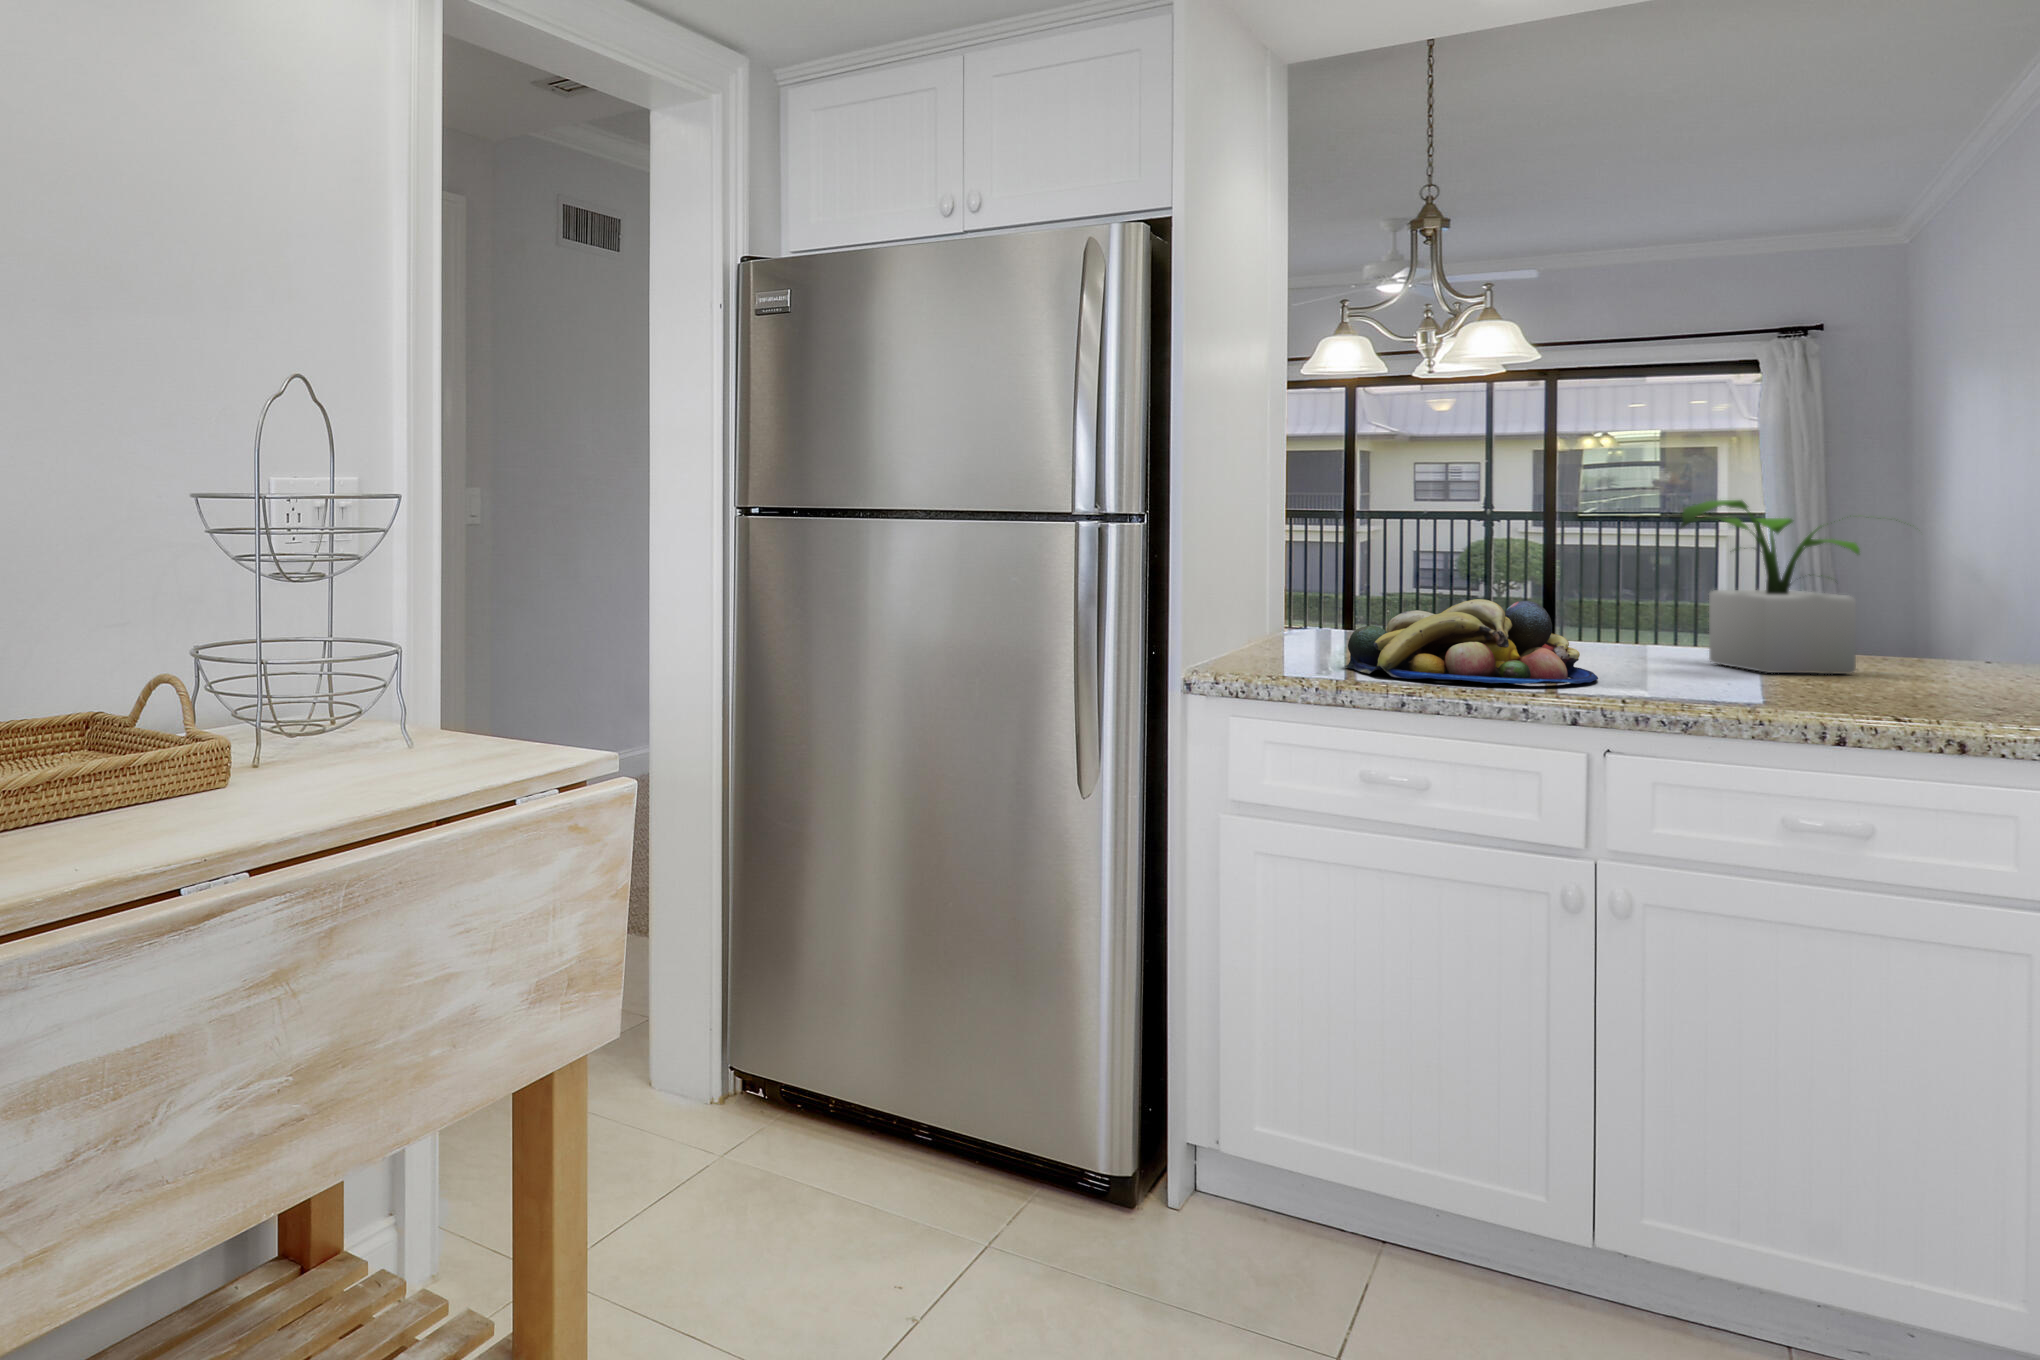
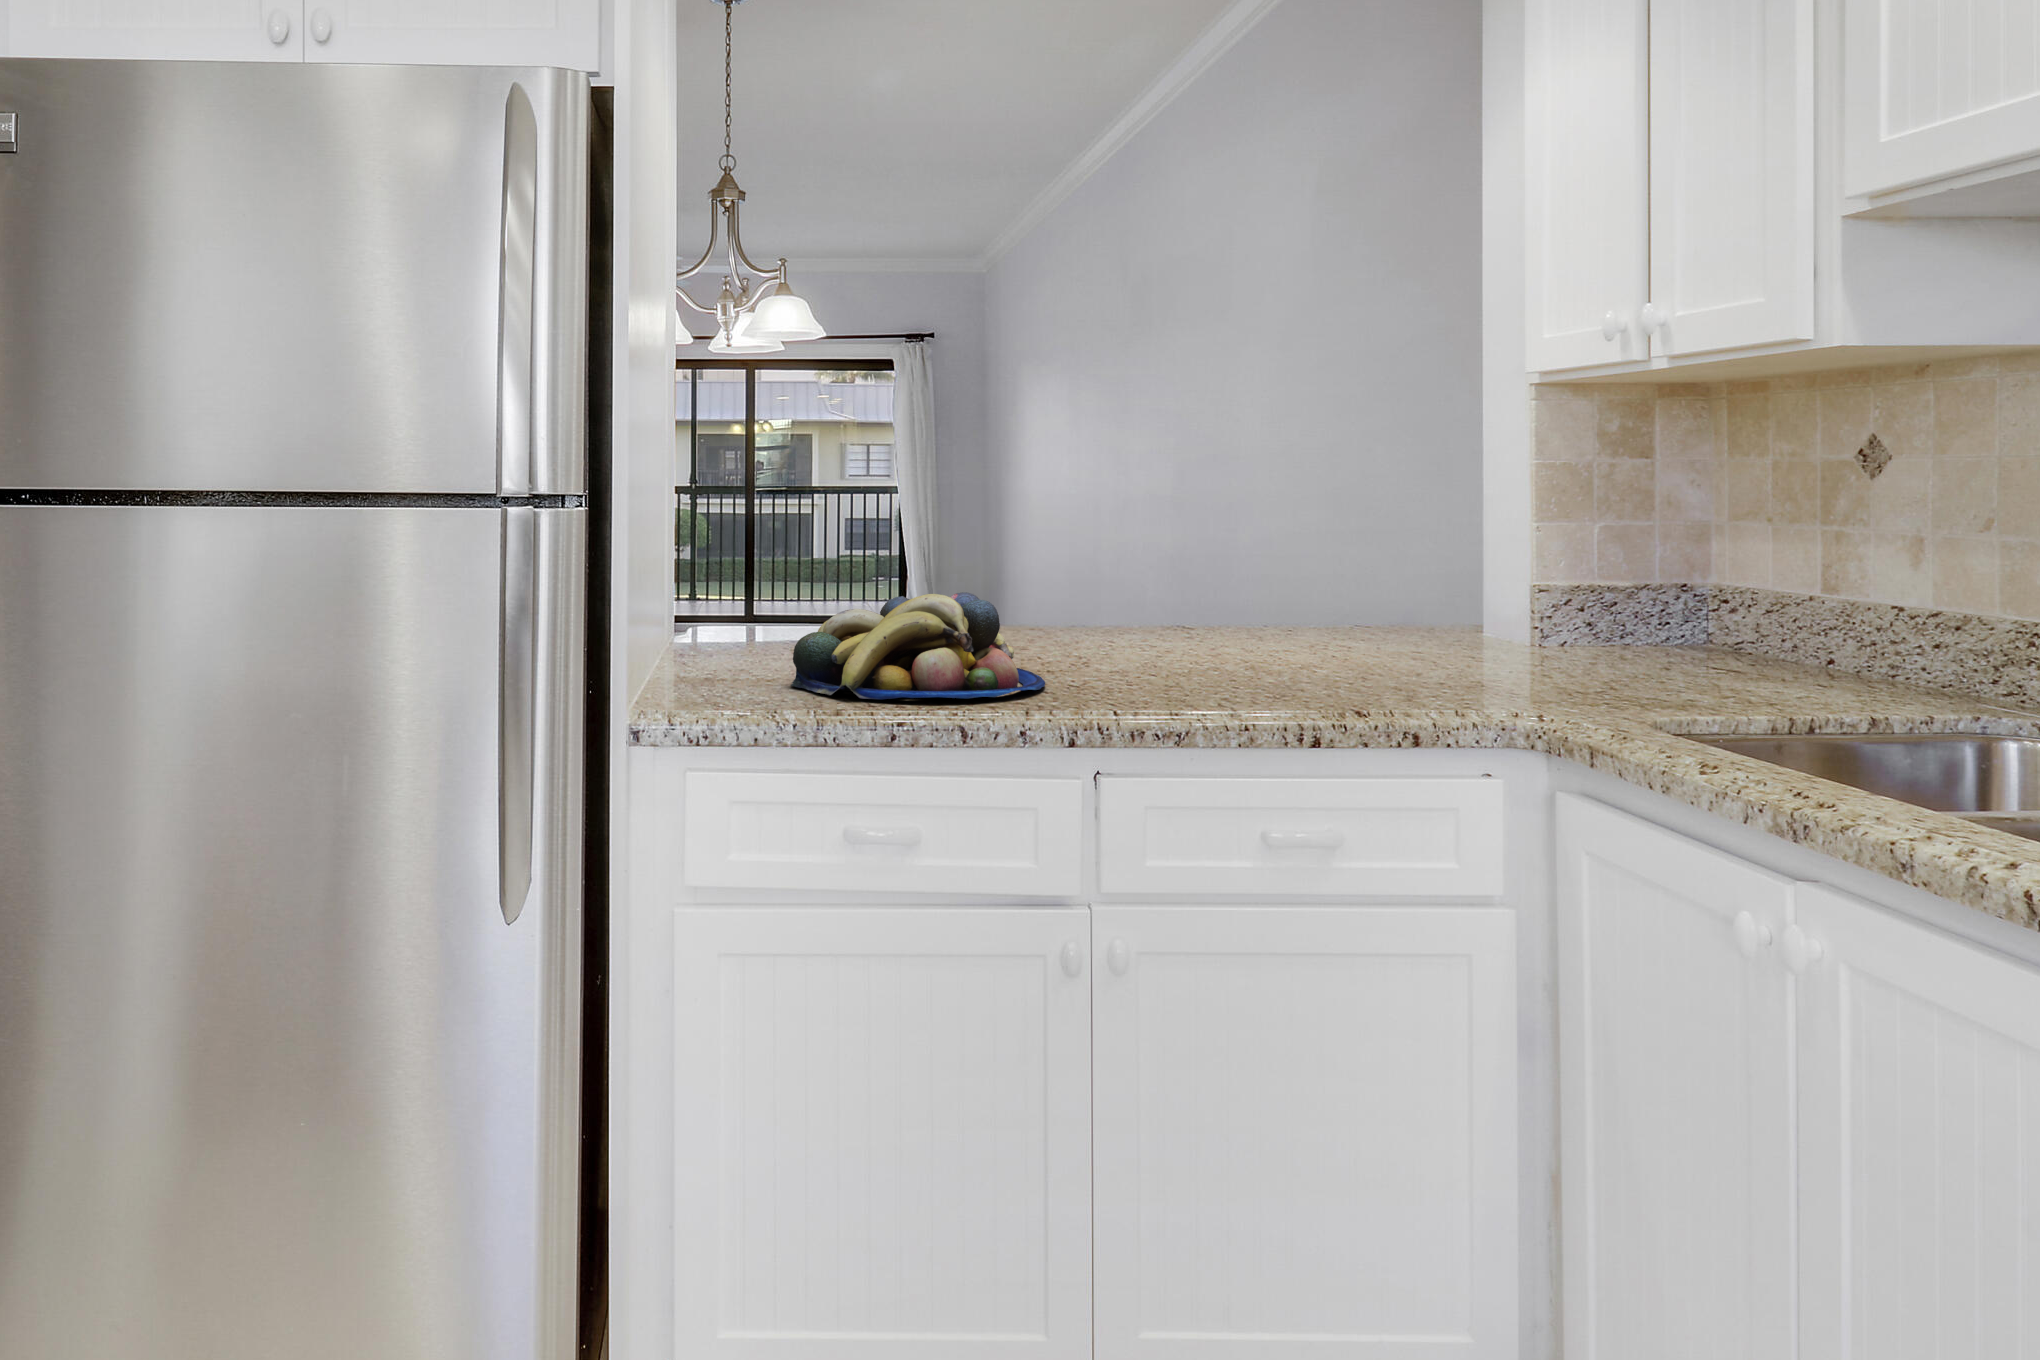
potted plant: present [1680,500,1898,674] -> none [1054,475,1250,656]

